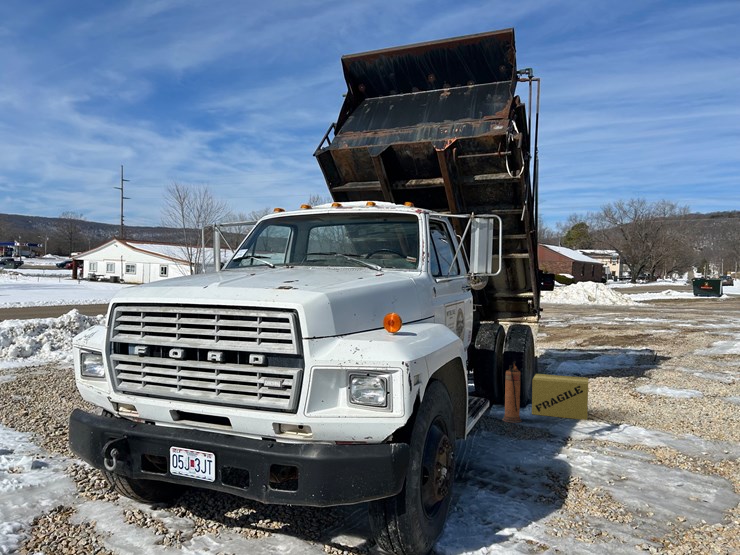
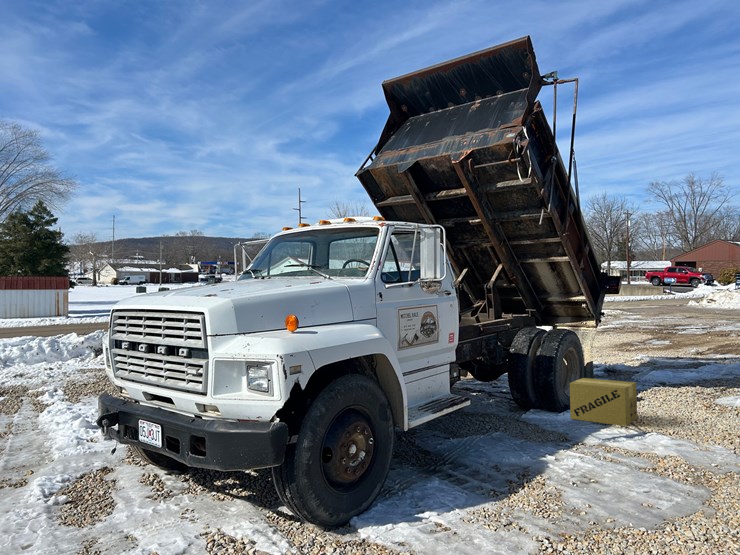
fire extinguisher: present [502,361,522,423] -> none [533,364,552,426]

